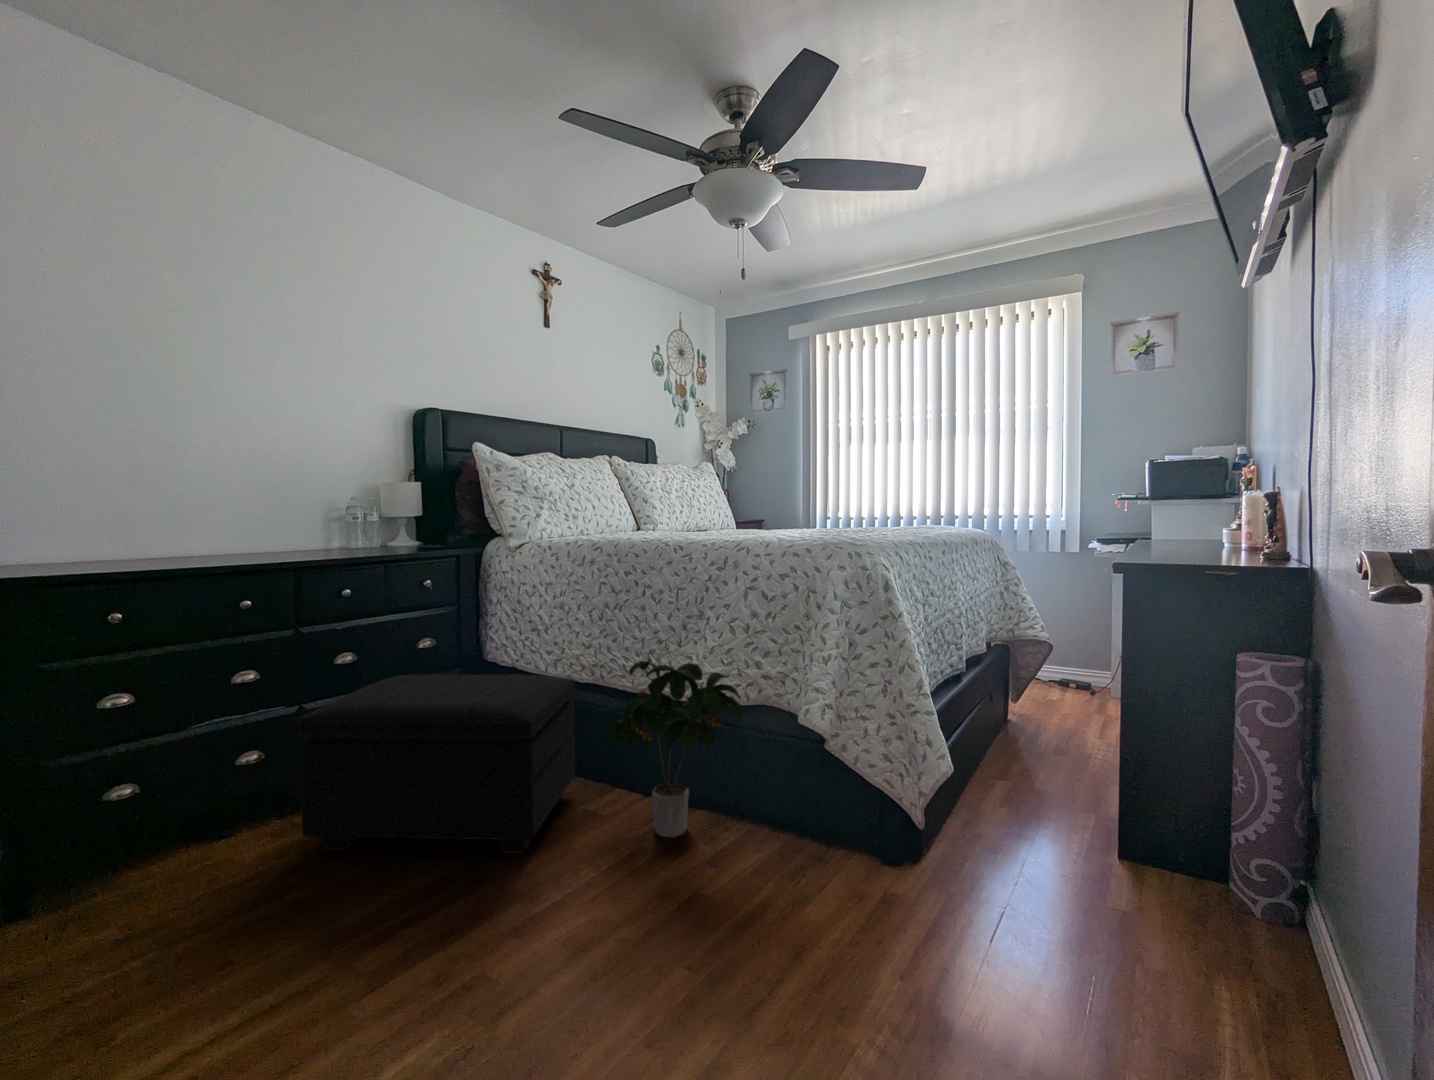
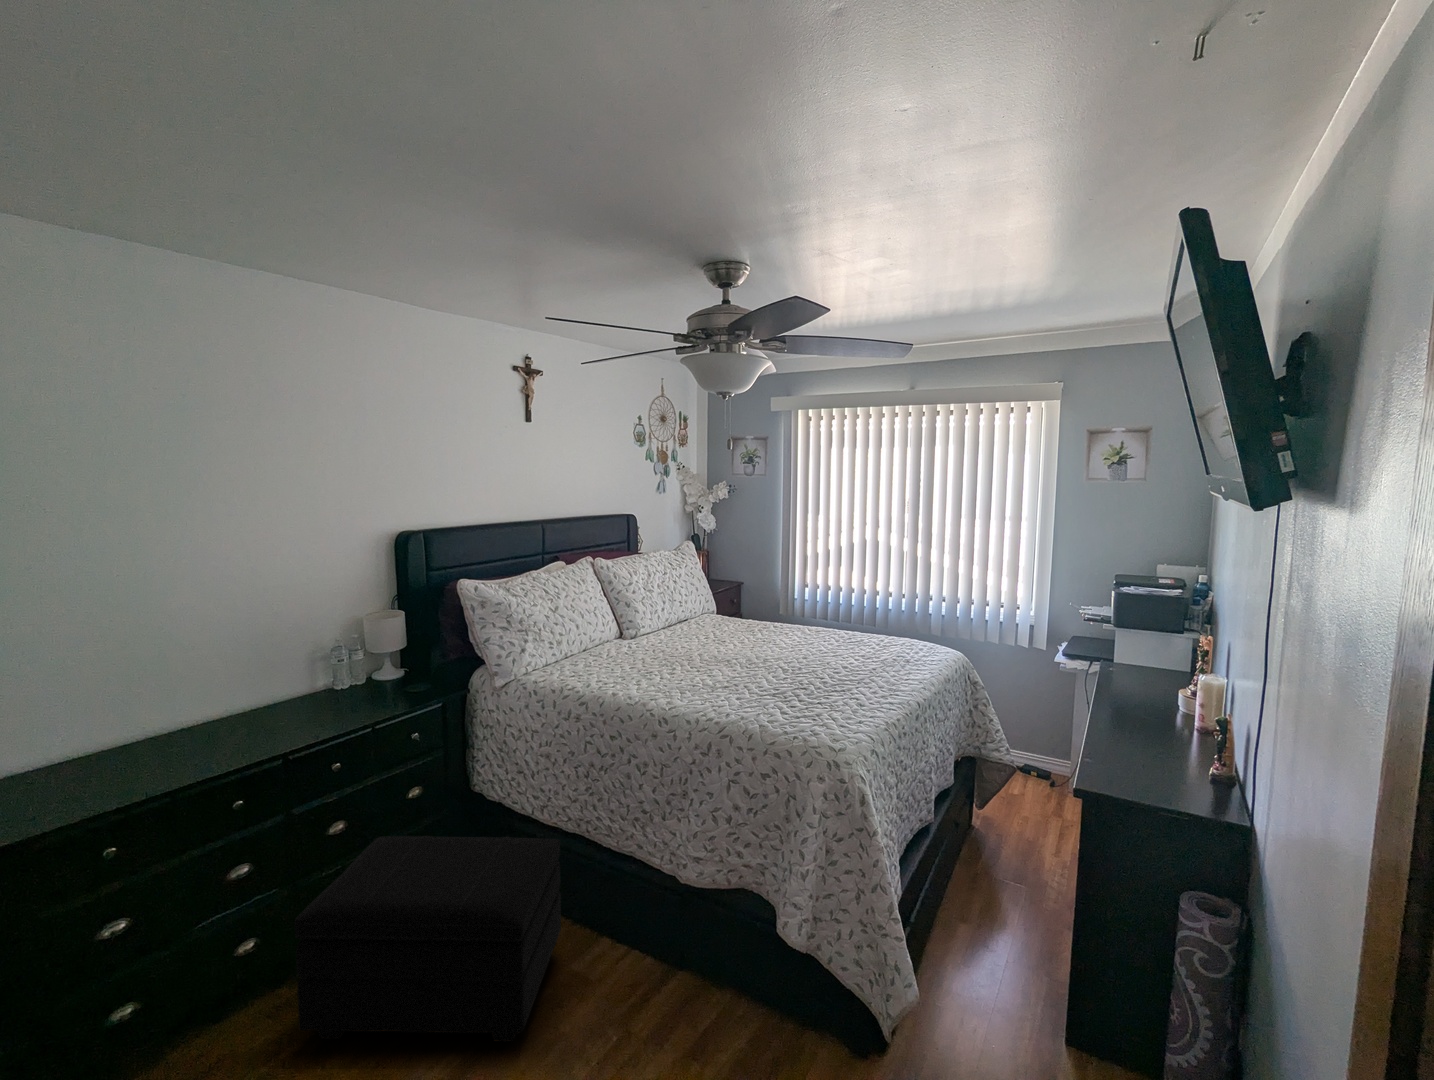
potted plant: present [608,660,742,837] -> none [594,838,724,1016]

